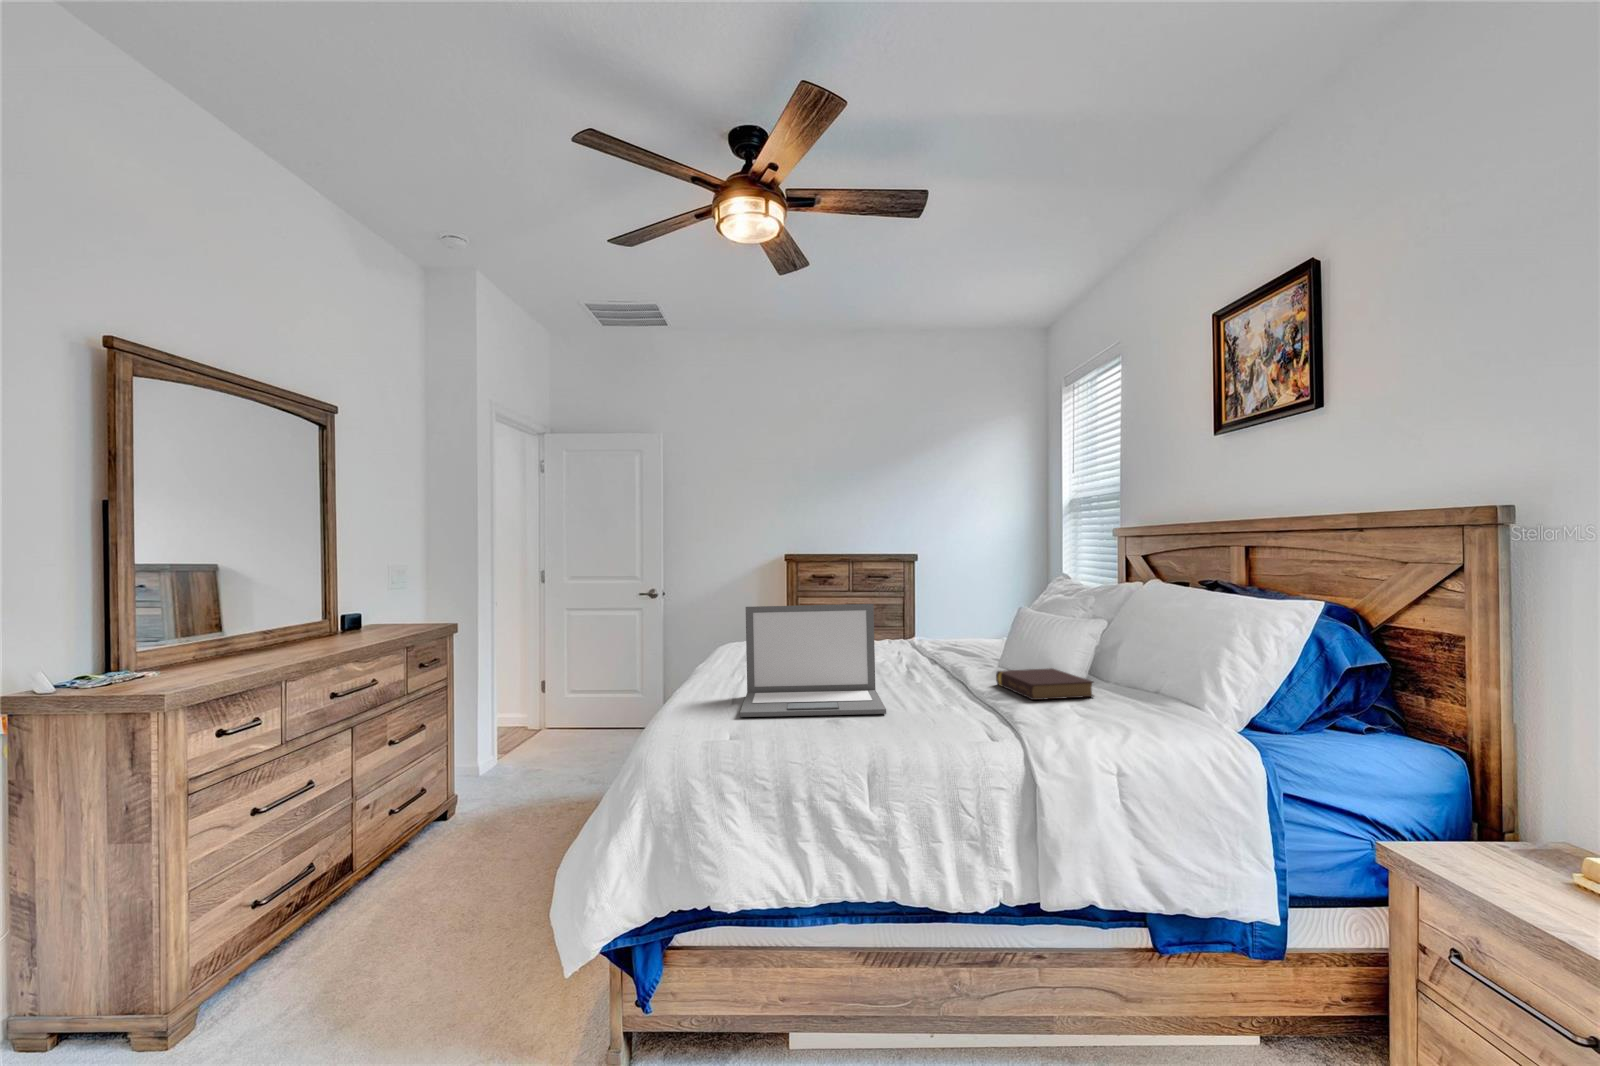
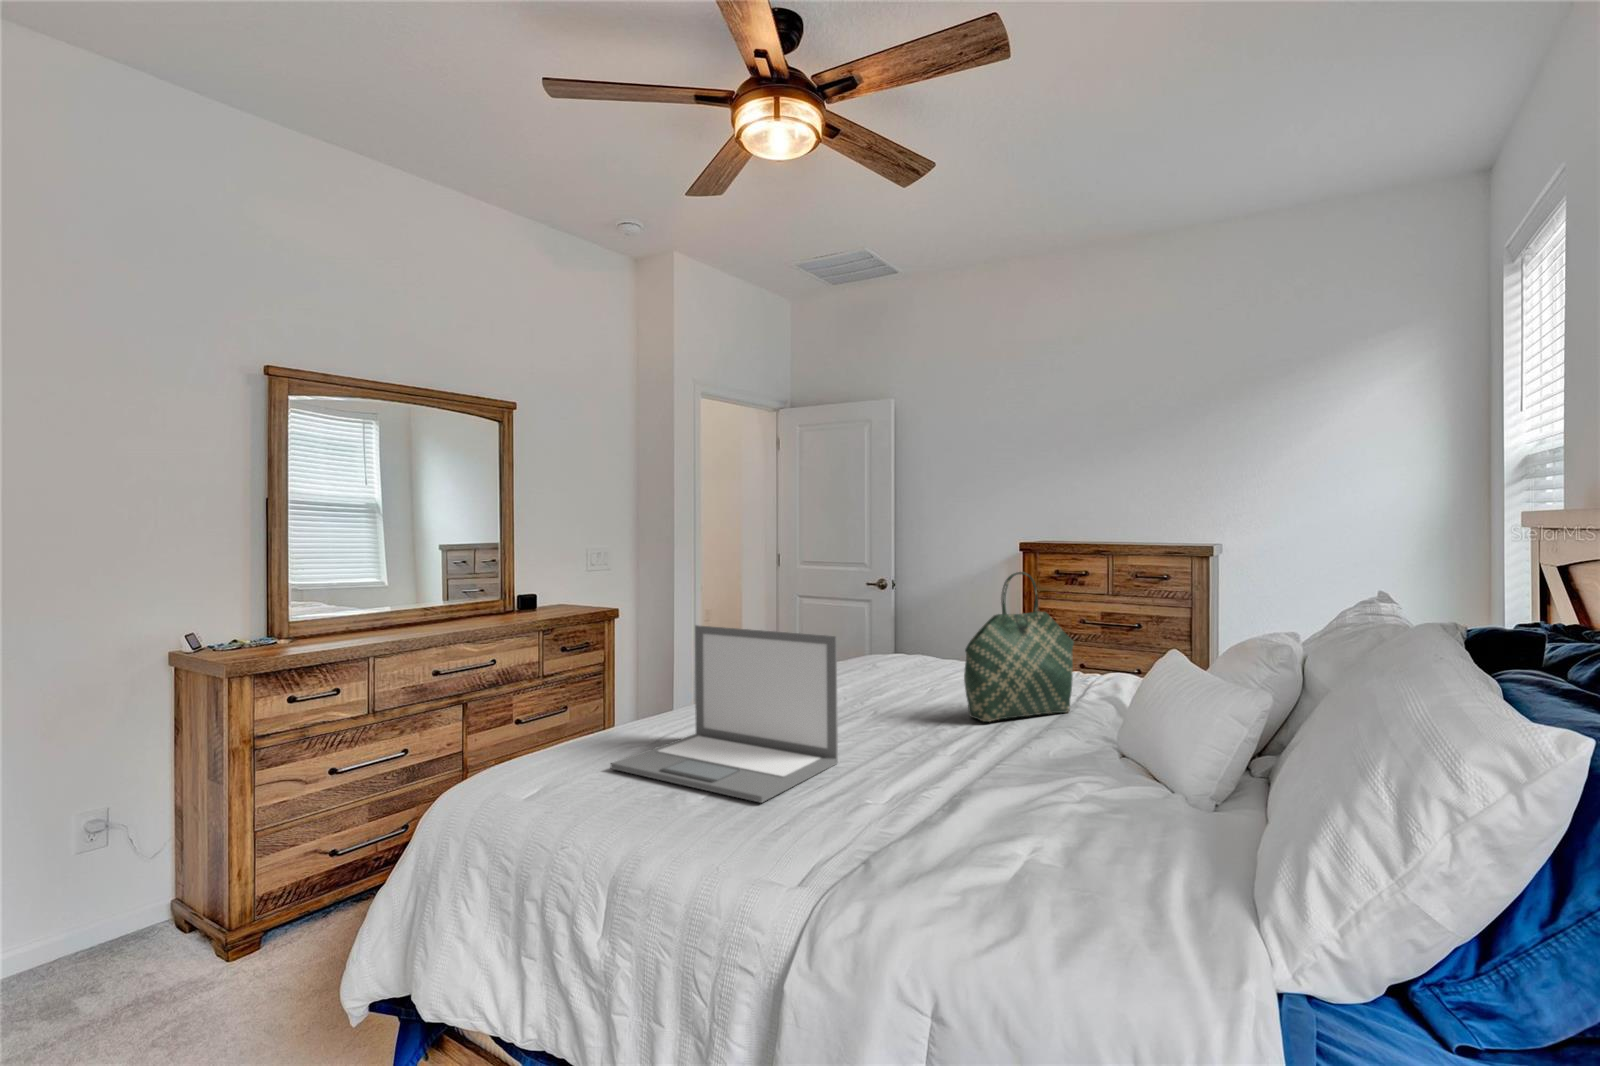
tote bag: none [889,562,938,665] -> present [964,572,1074,722]
book: present [996,668,1094,700] -> none [1014,760,1143,846]

